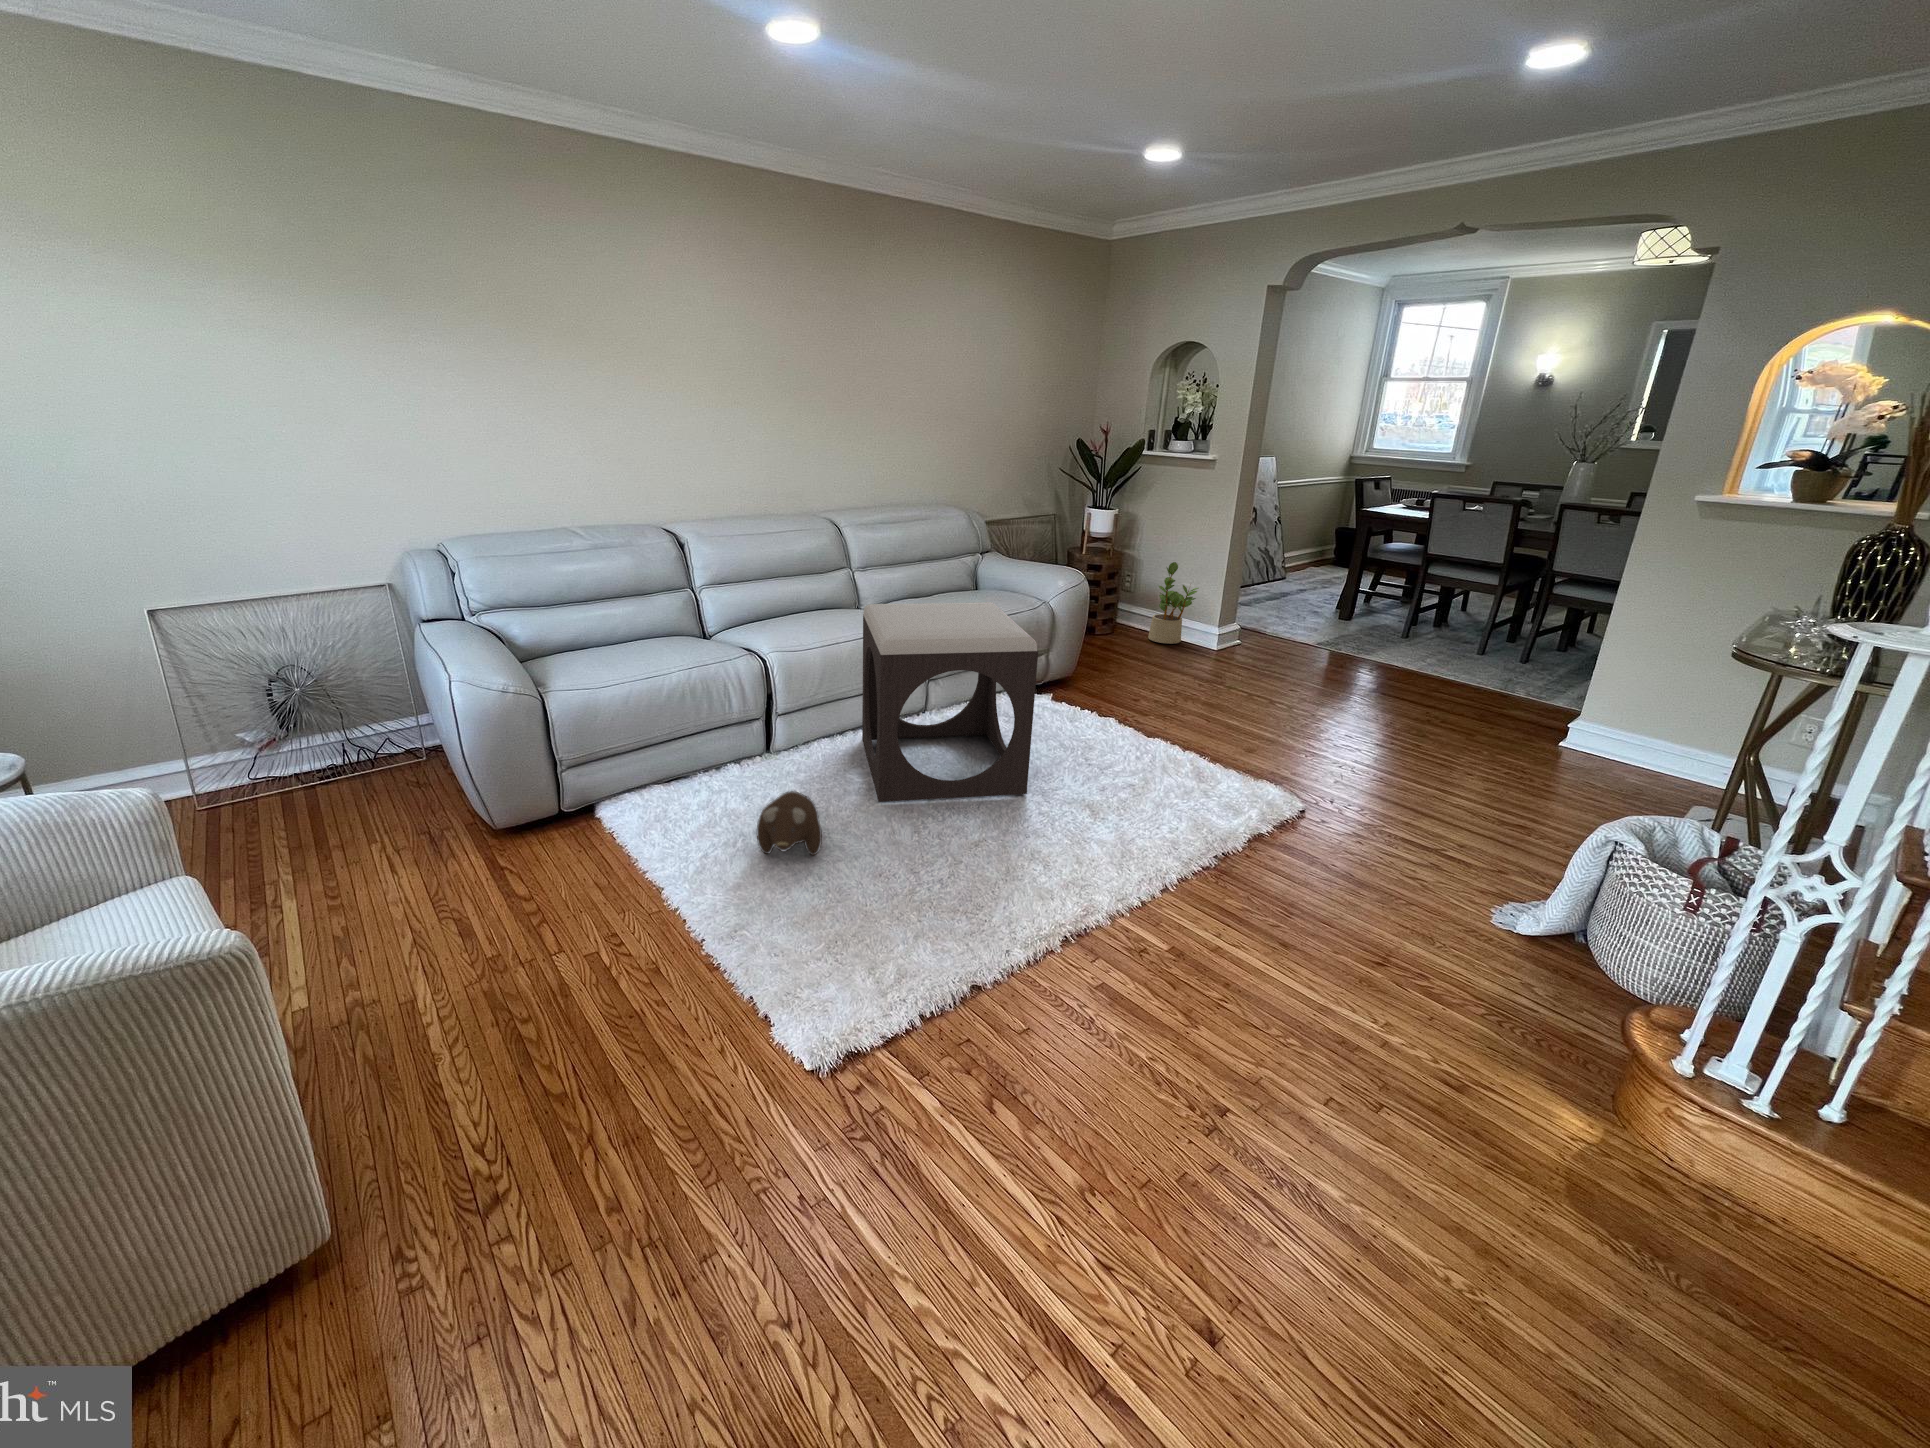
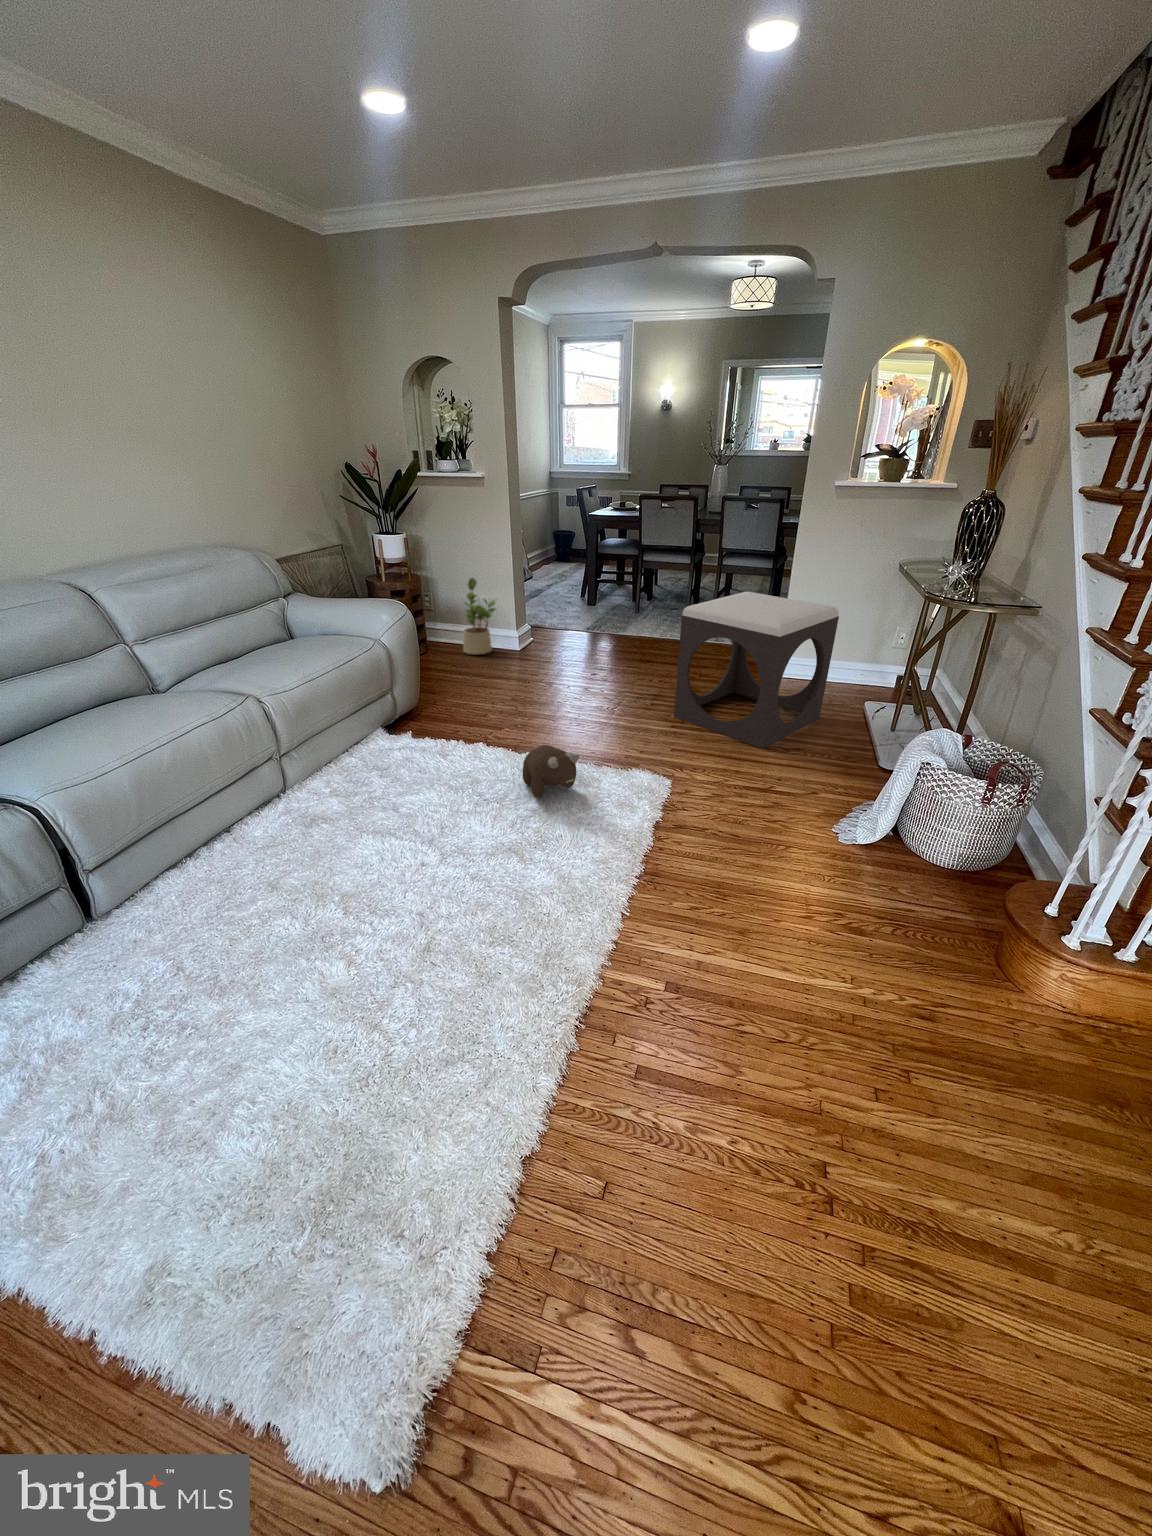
footstool: present [862,602,1038,802] -> present [674,591,839,749]
plush toy: present [757,791,822,855] -> present [522,745,579,798]

